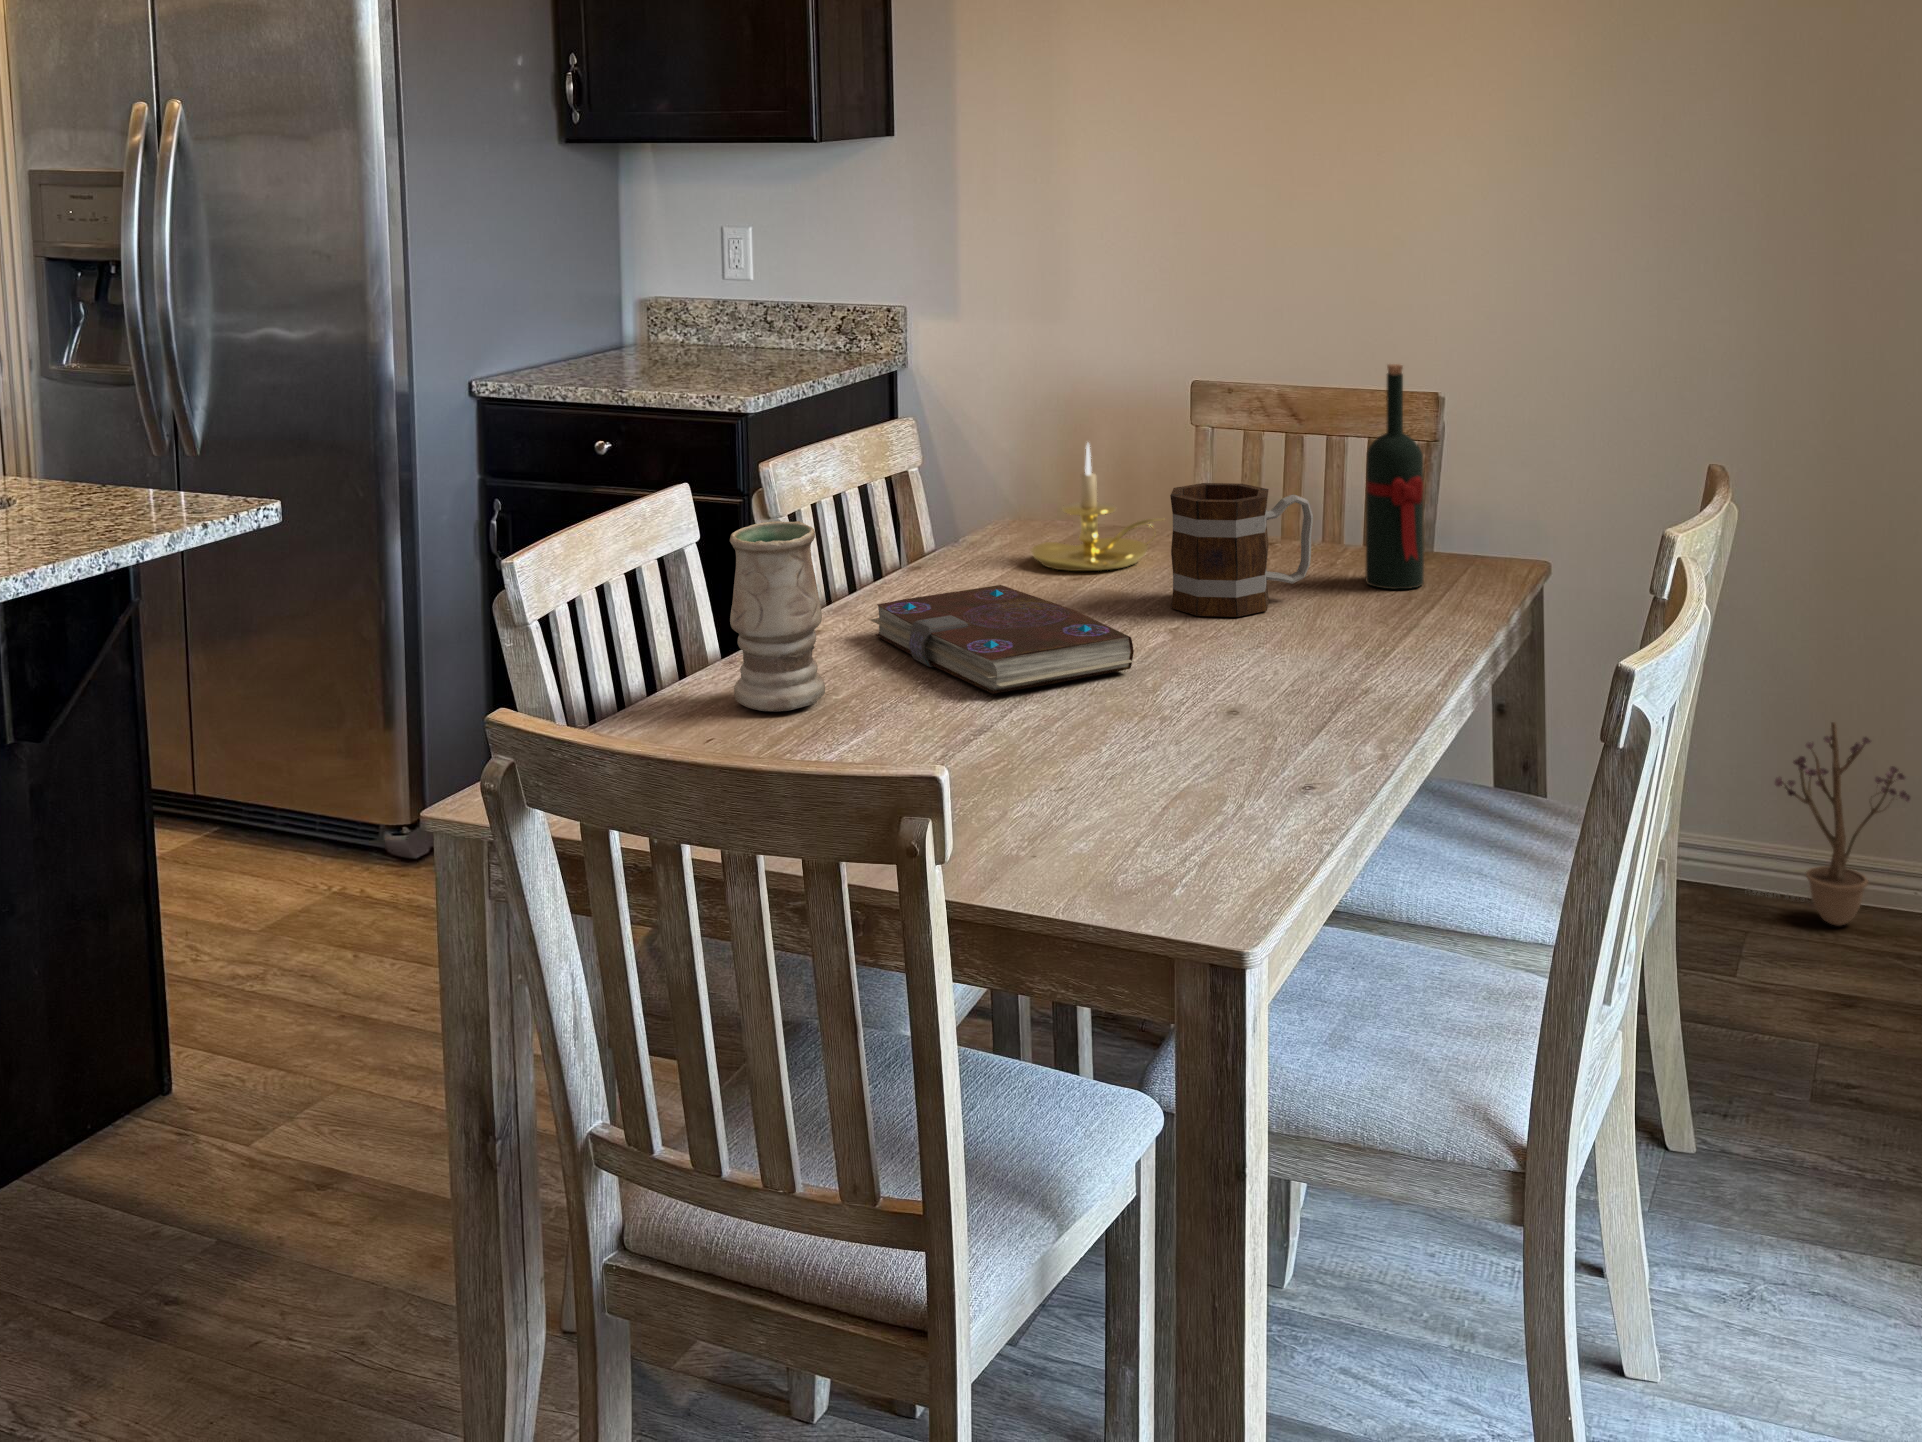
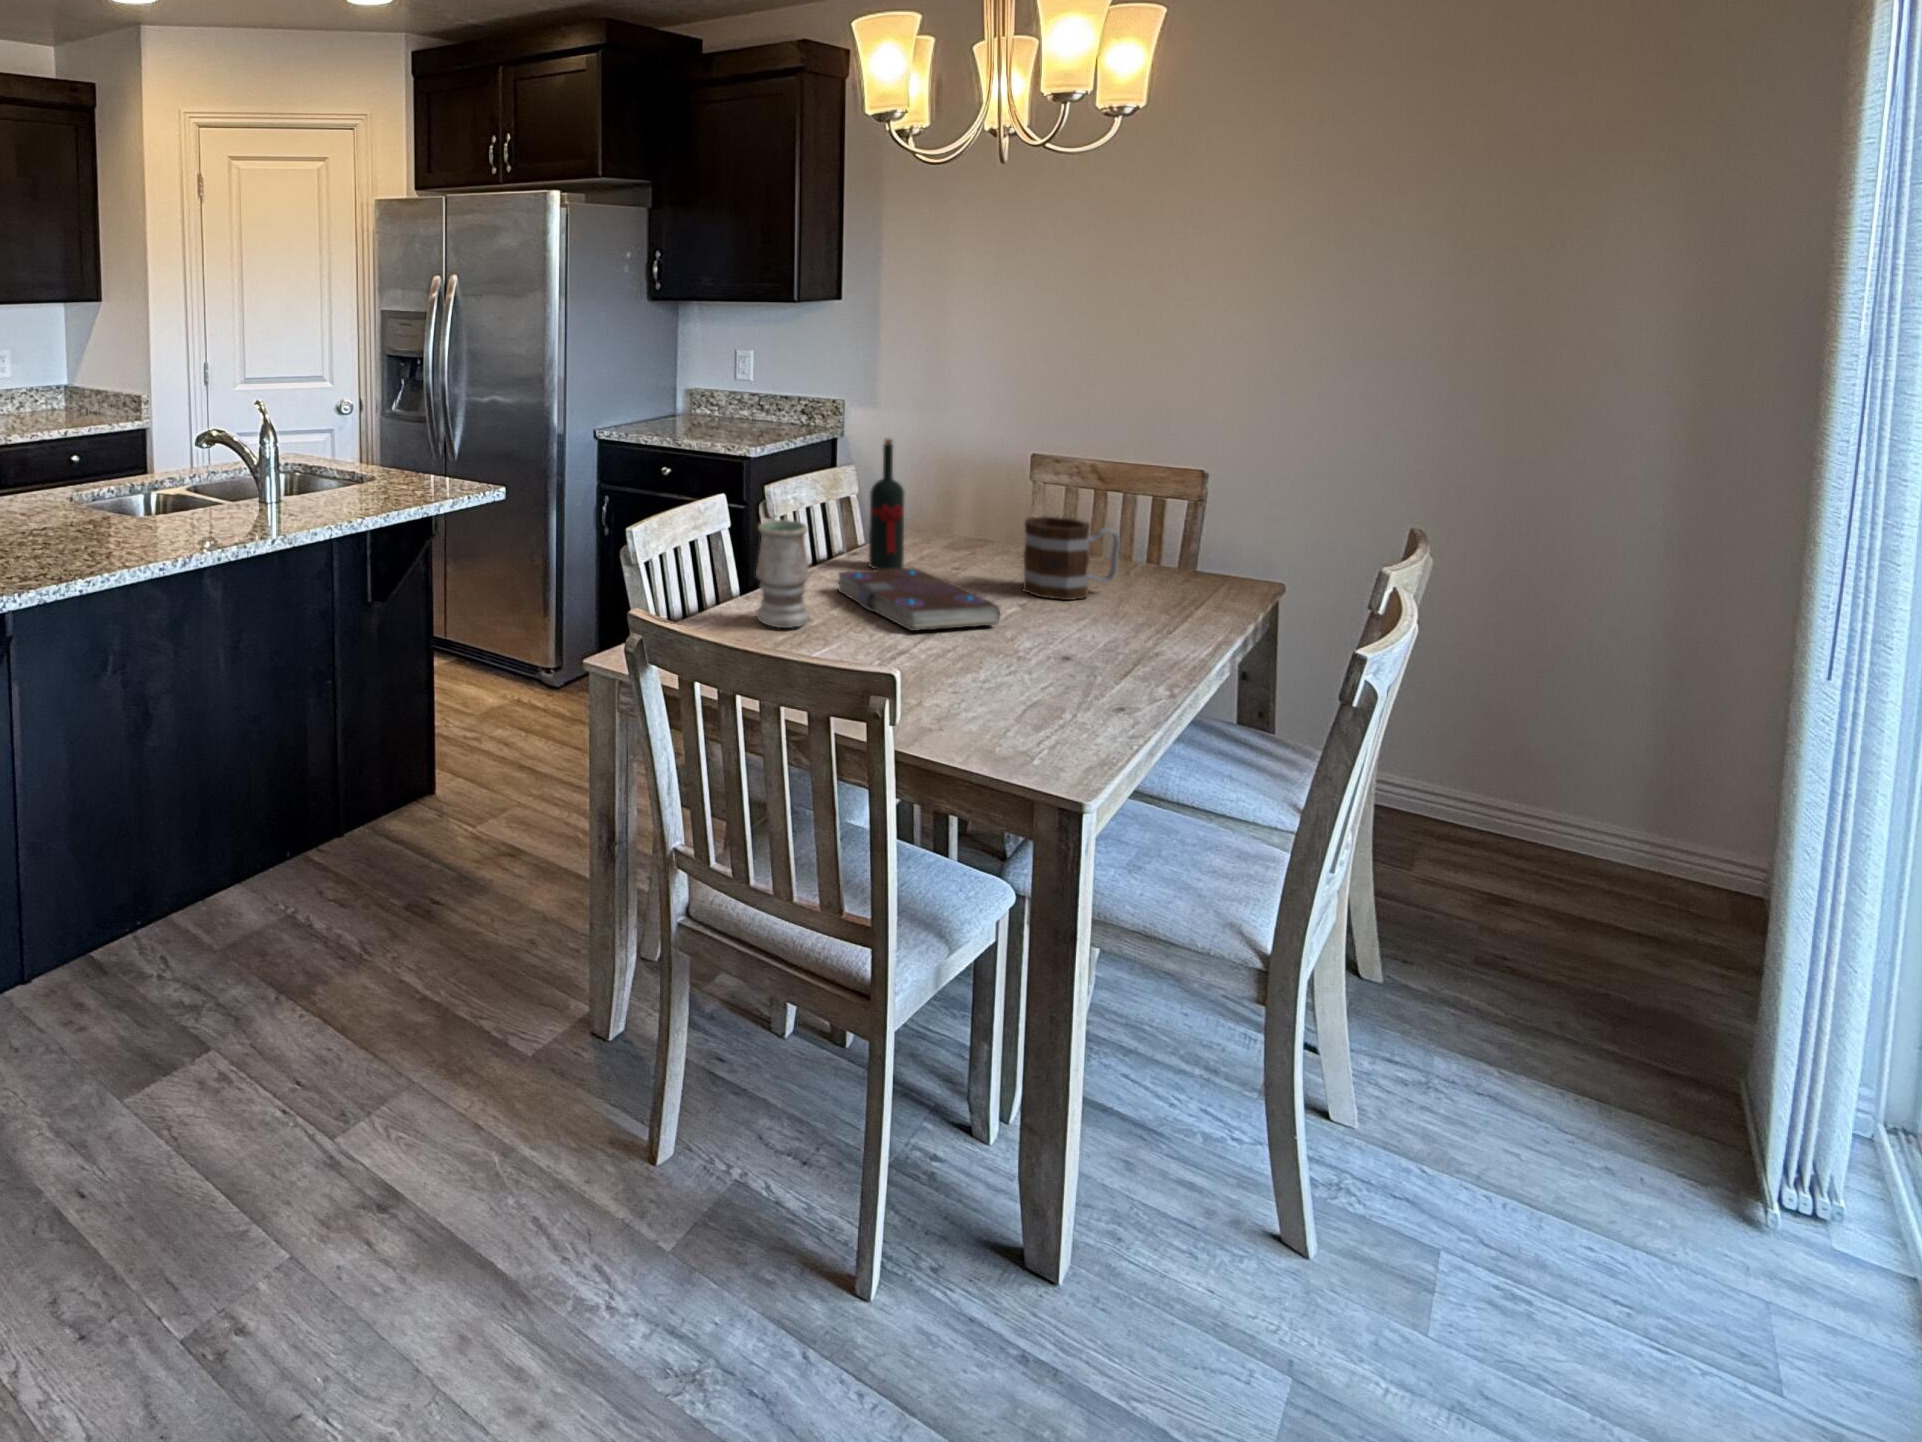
wine bottle: present [1366,364,1424,589] -> present [869,438,904,569]
candle holder: present [1031,444,1163,571] -> none [930,486,1018,564]
decorative plant: present [1753,722,1910,926] -> none [1431,713,1572,855]

